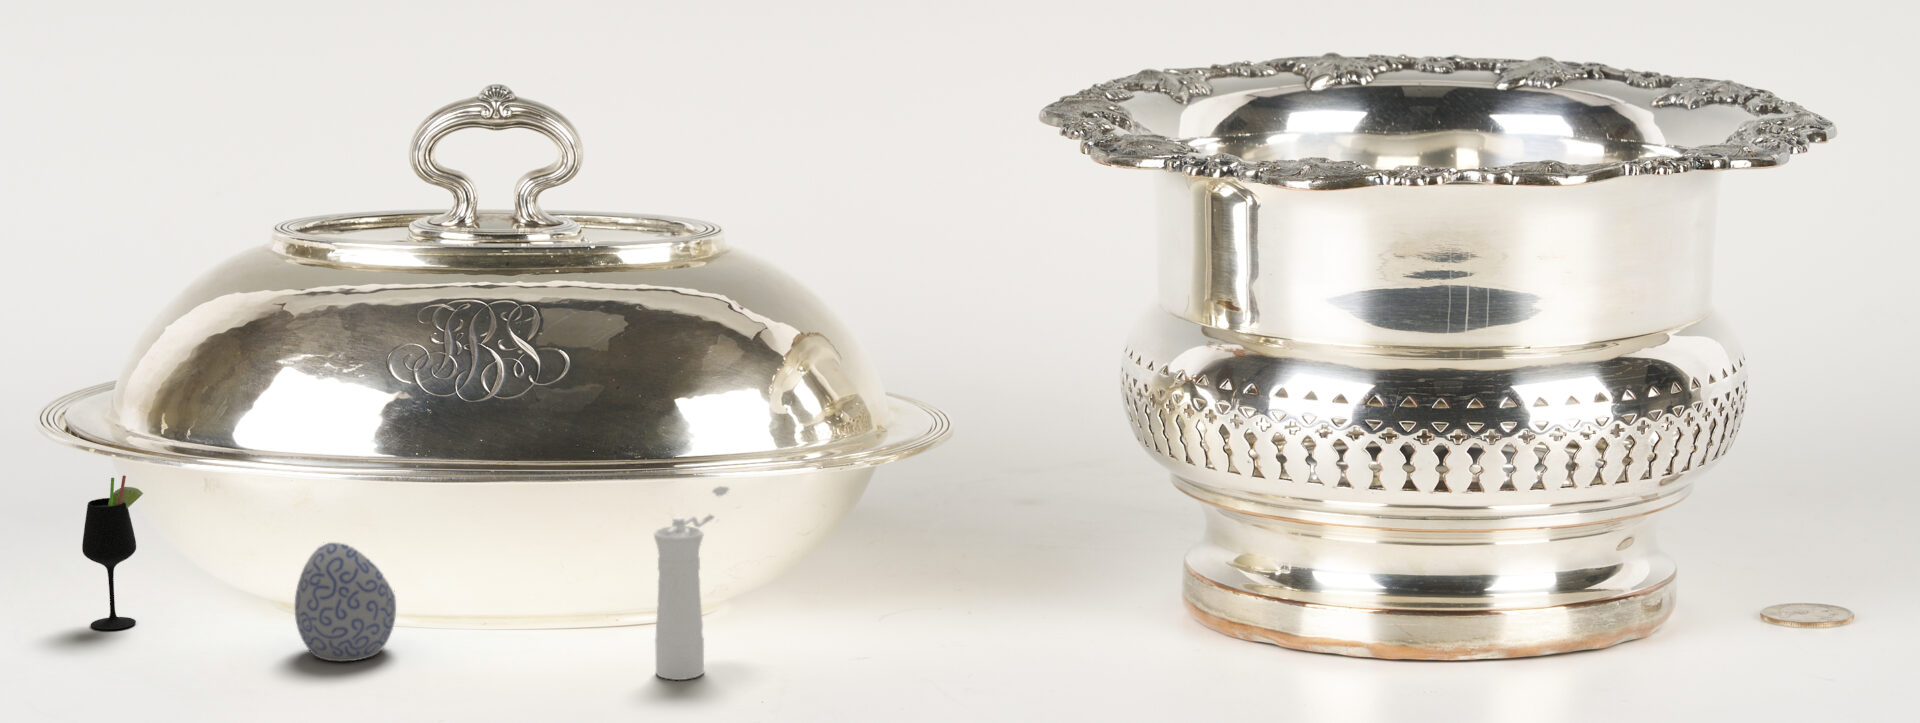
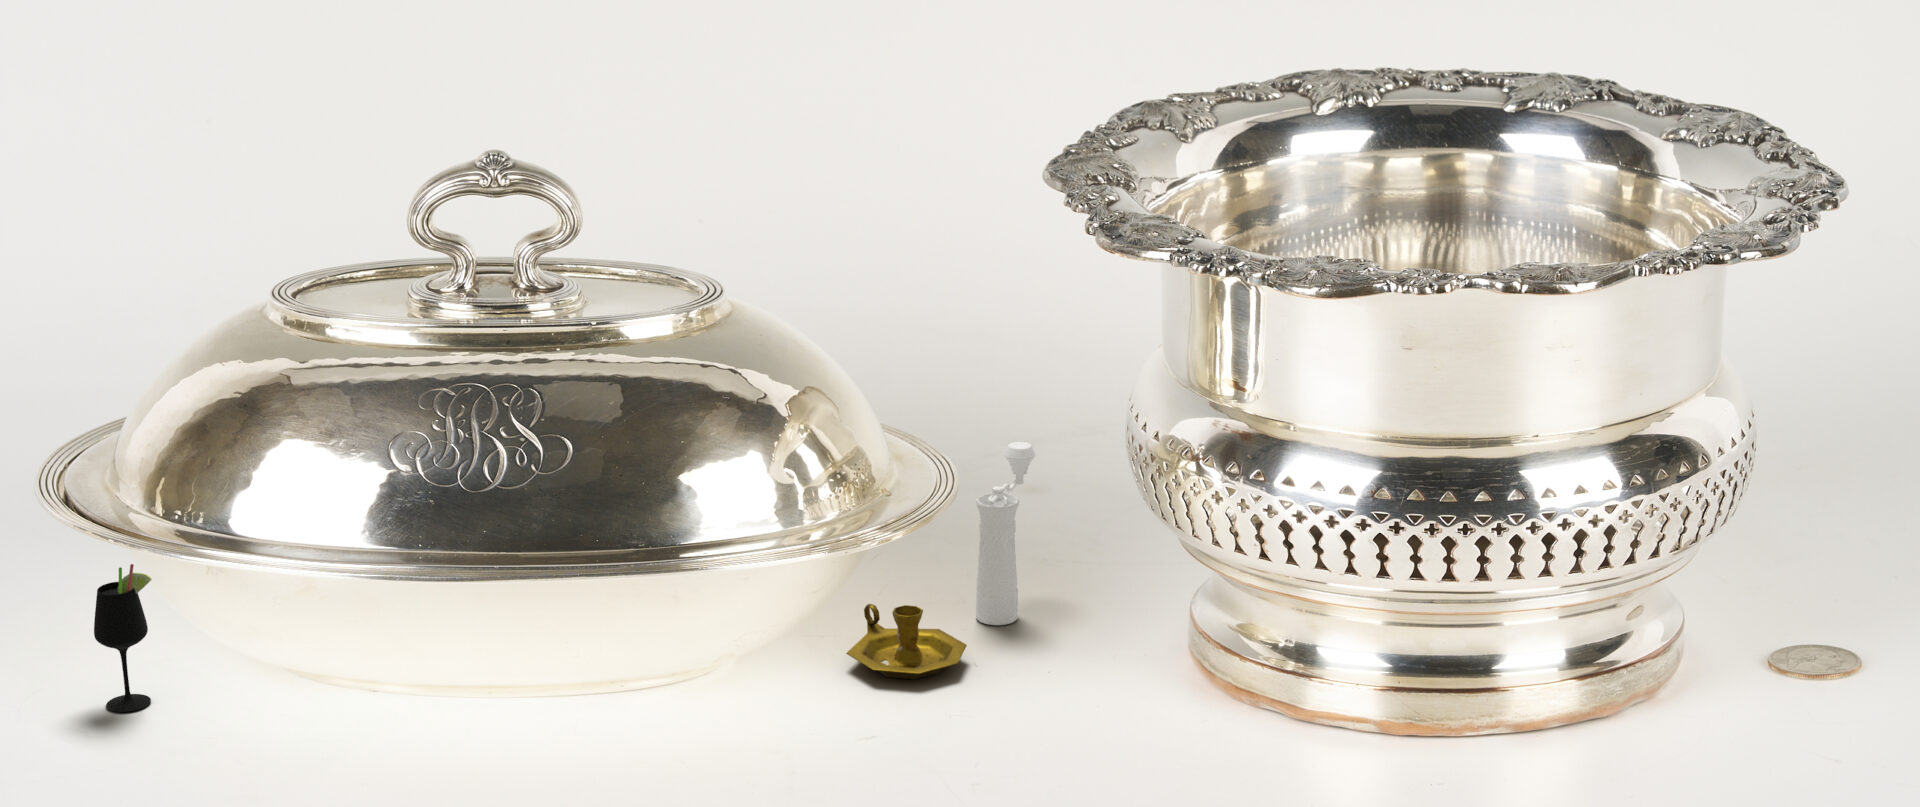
pepper mill: present [654,487,729,680] -> present [976,442,1036,625]
decorative egg: present [295,542,396,661] -> none [306,628,406,754]
candlestick: none [839,543,960,614] -> present [846,604,967,679]

